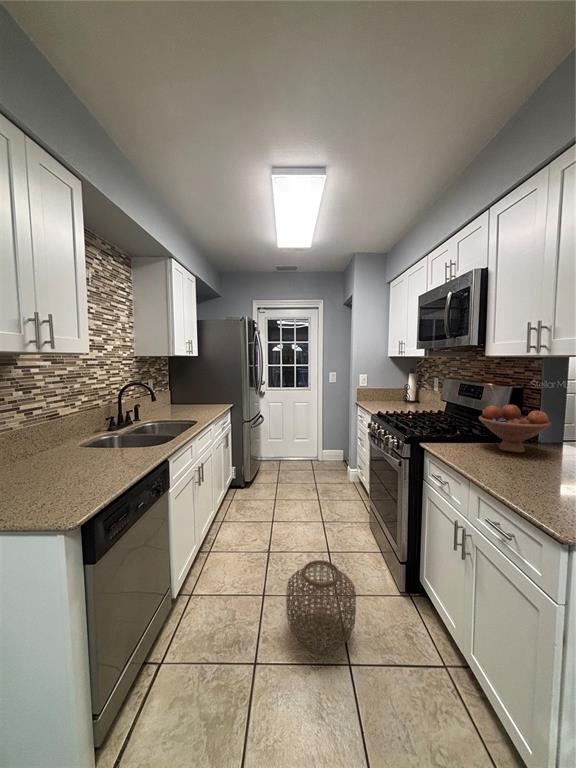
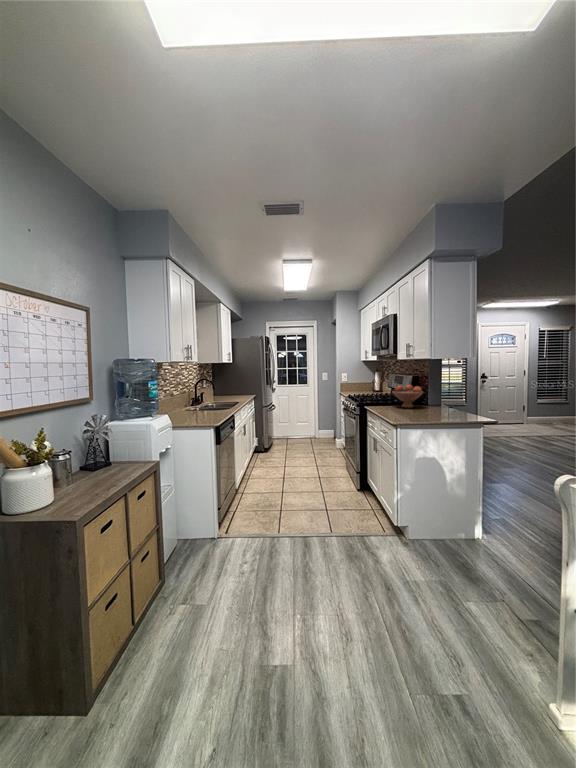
woven basket: present [286,560,356,654] -> none [295,465,330,506]

